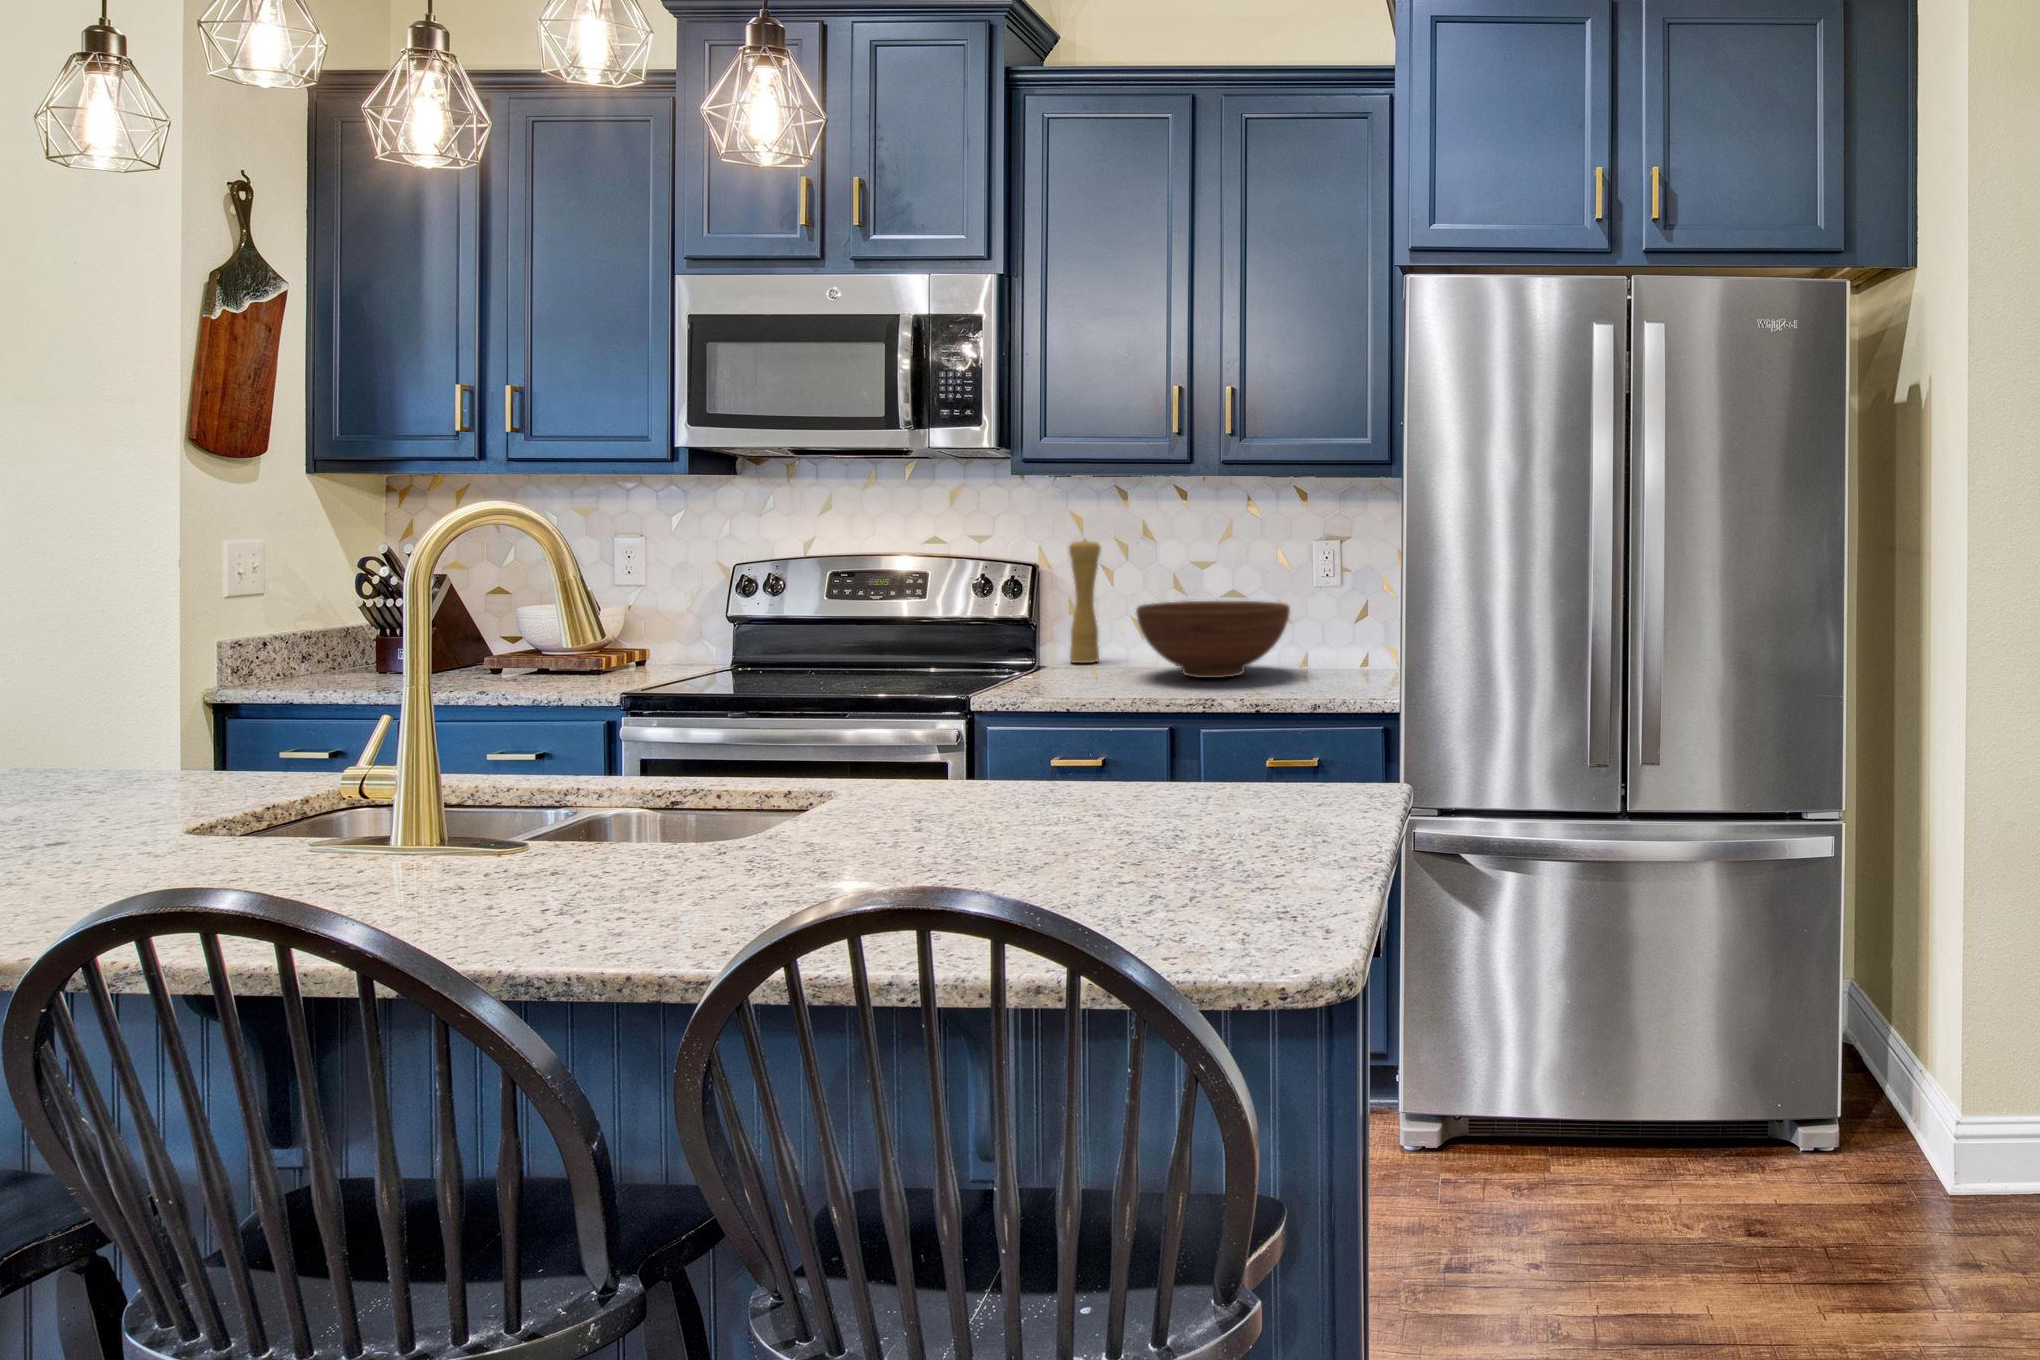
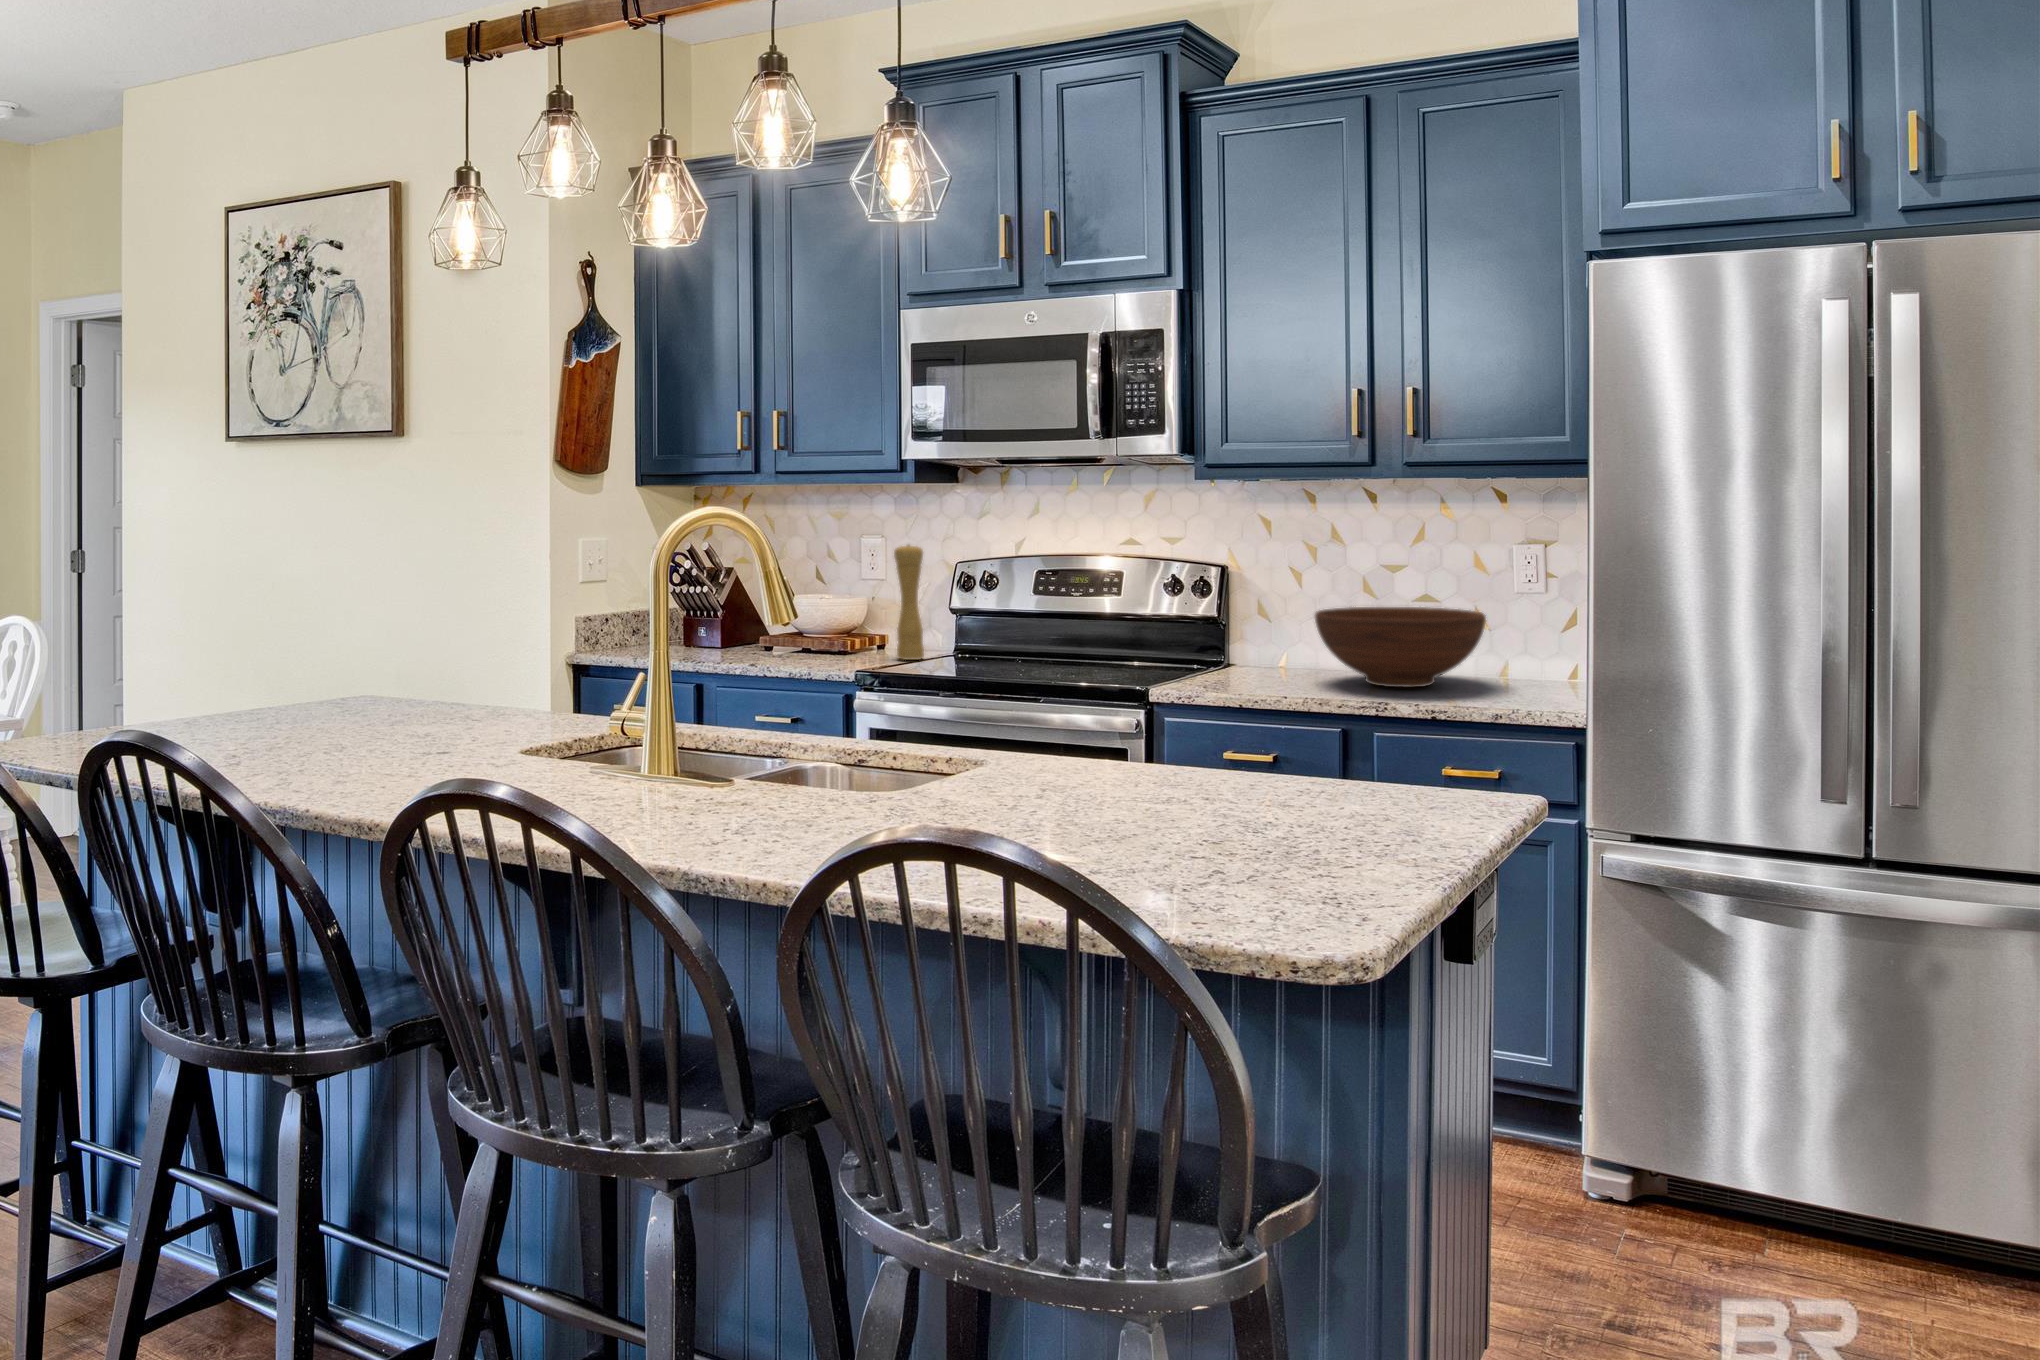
pepper mill: present [1069,540,1101,663] -> present [894,545,924,660]

